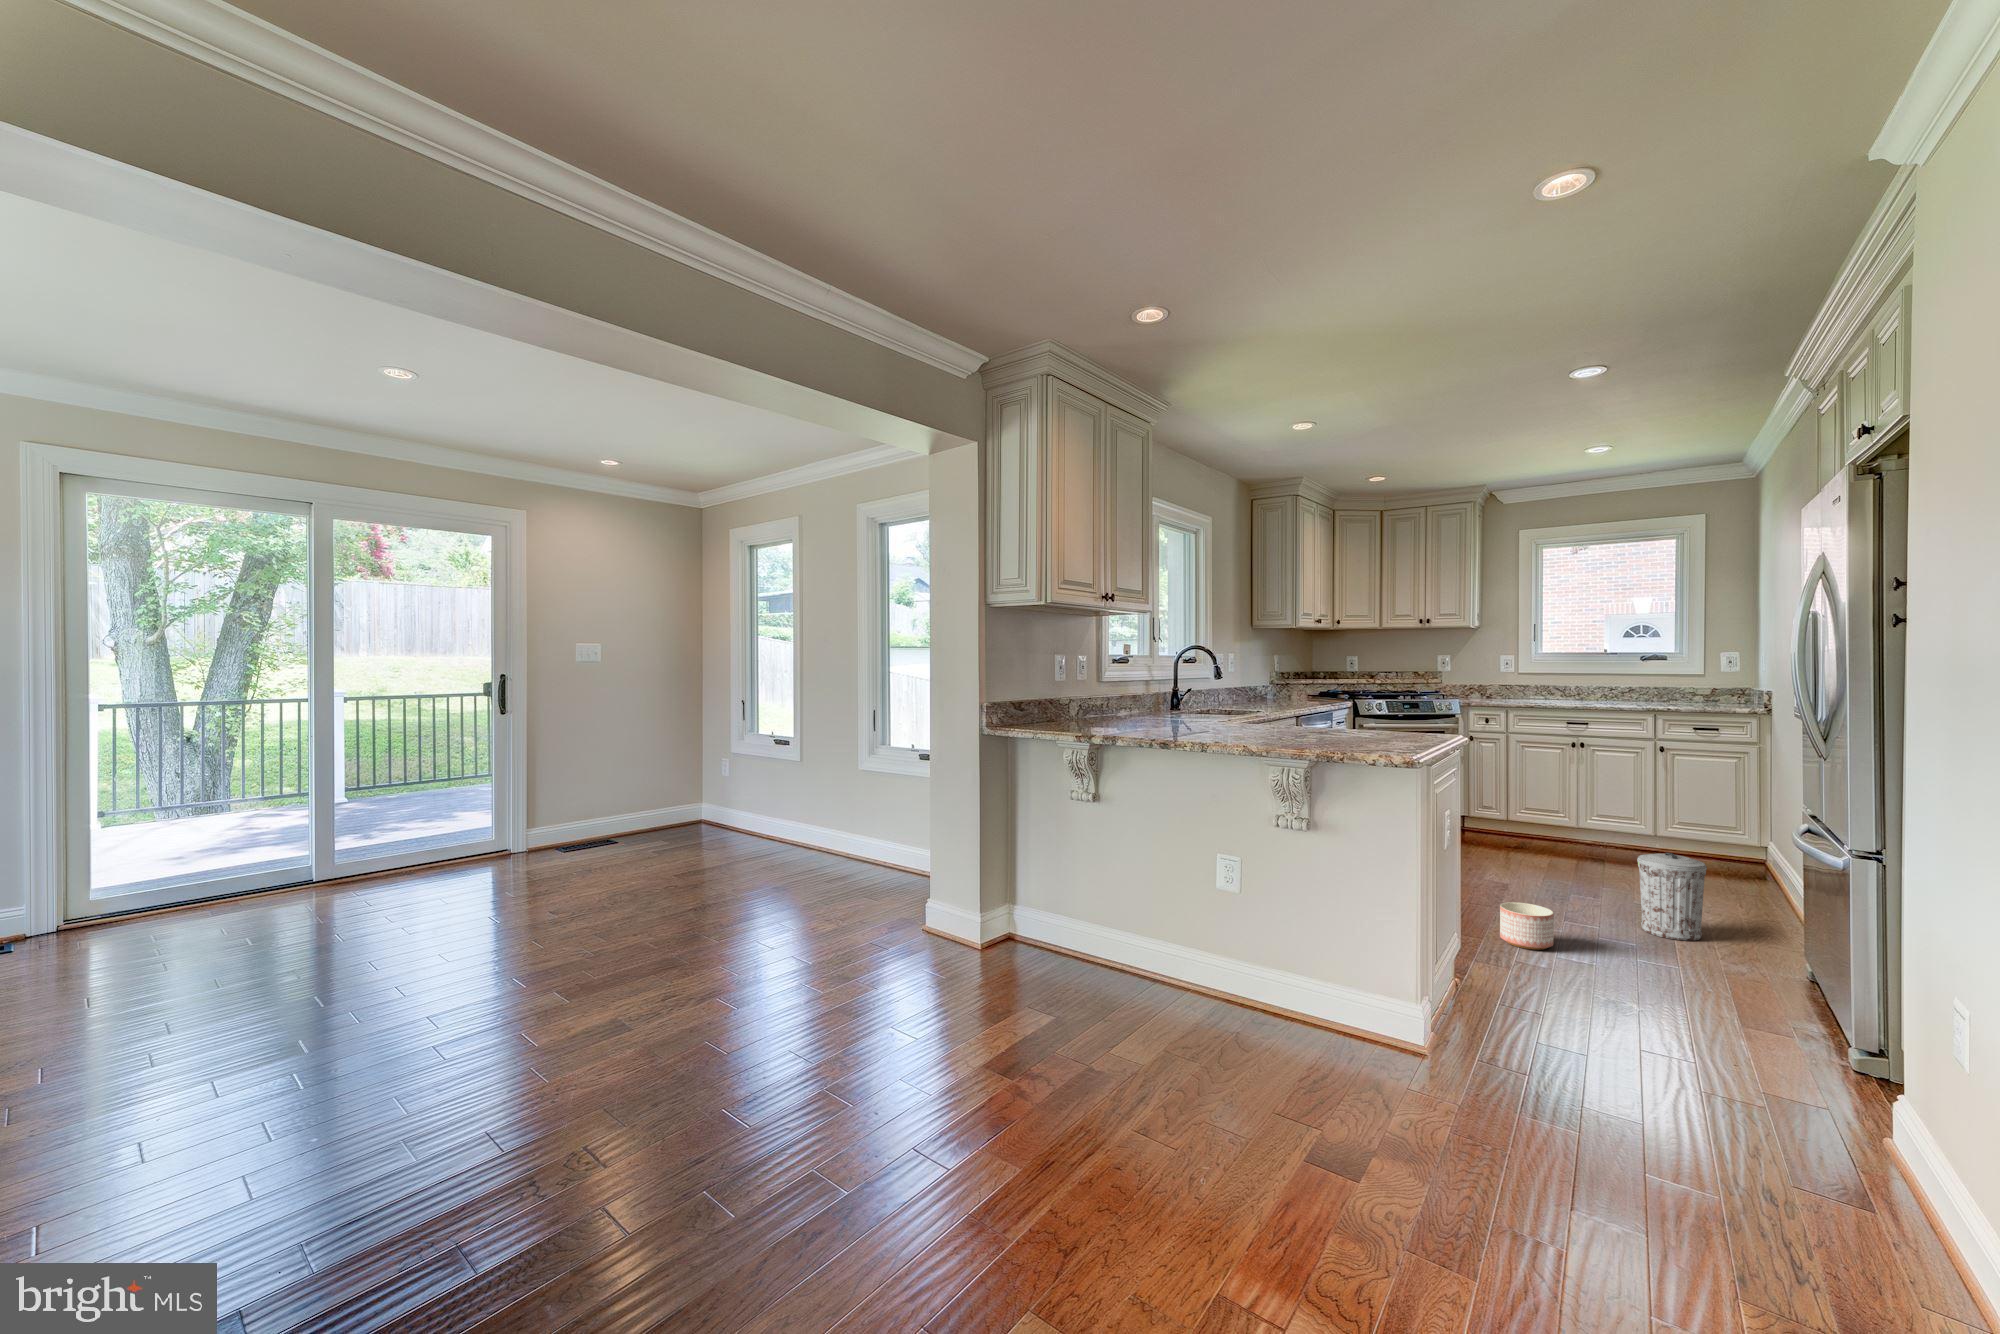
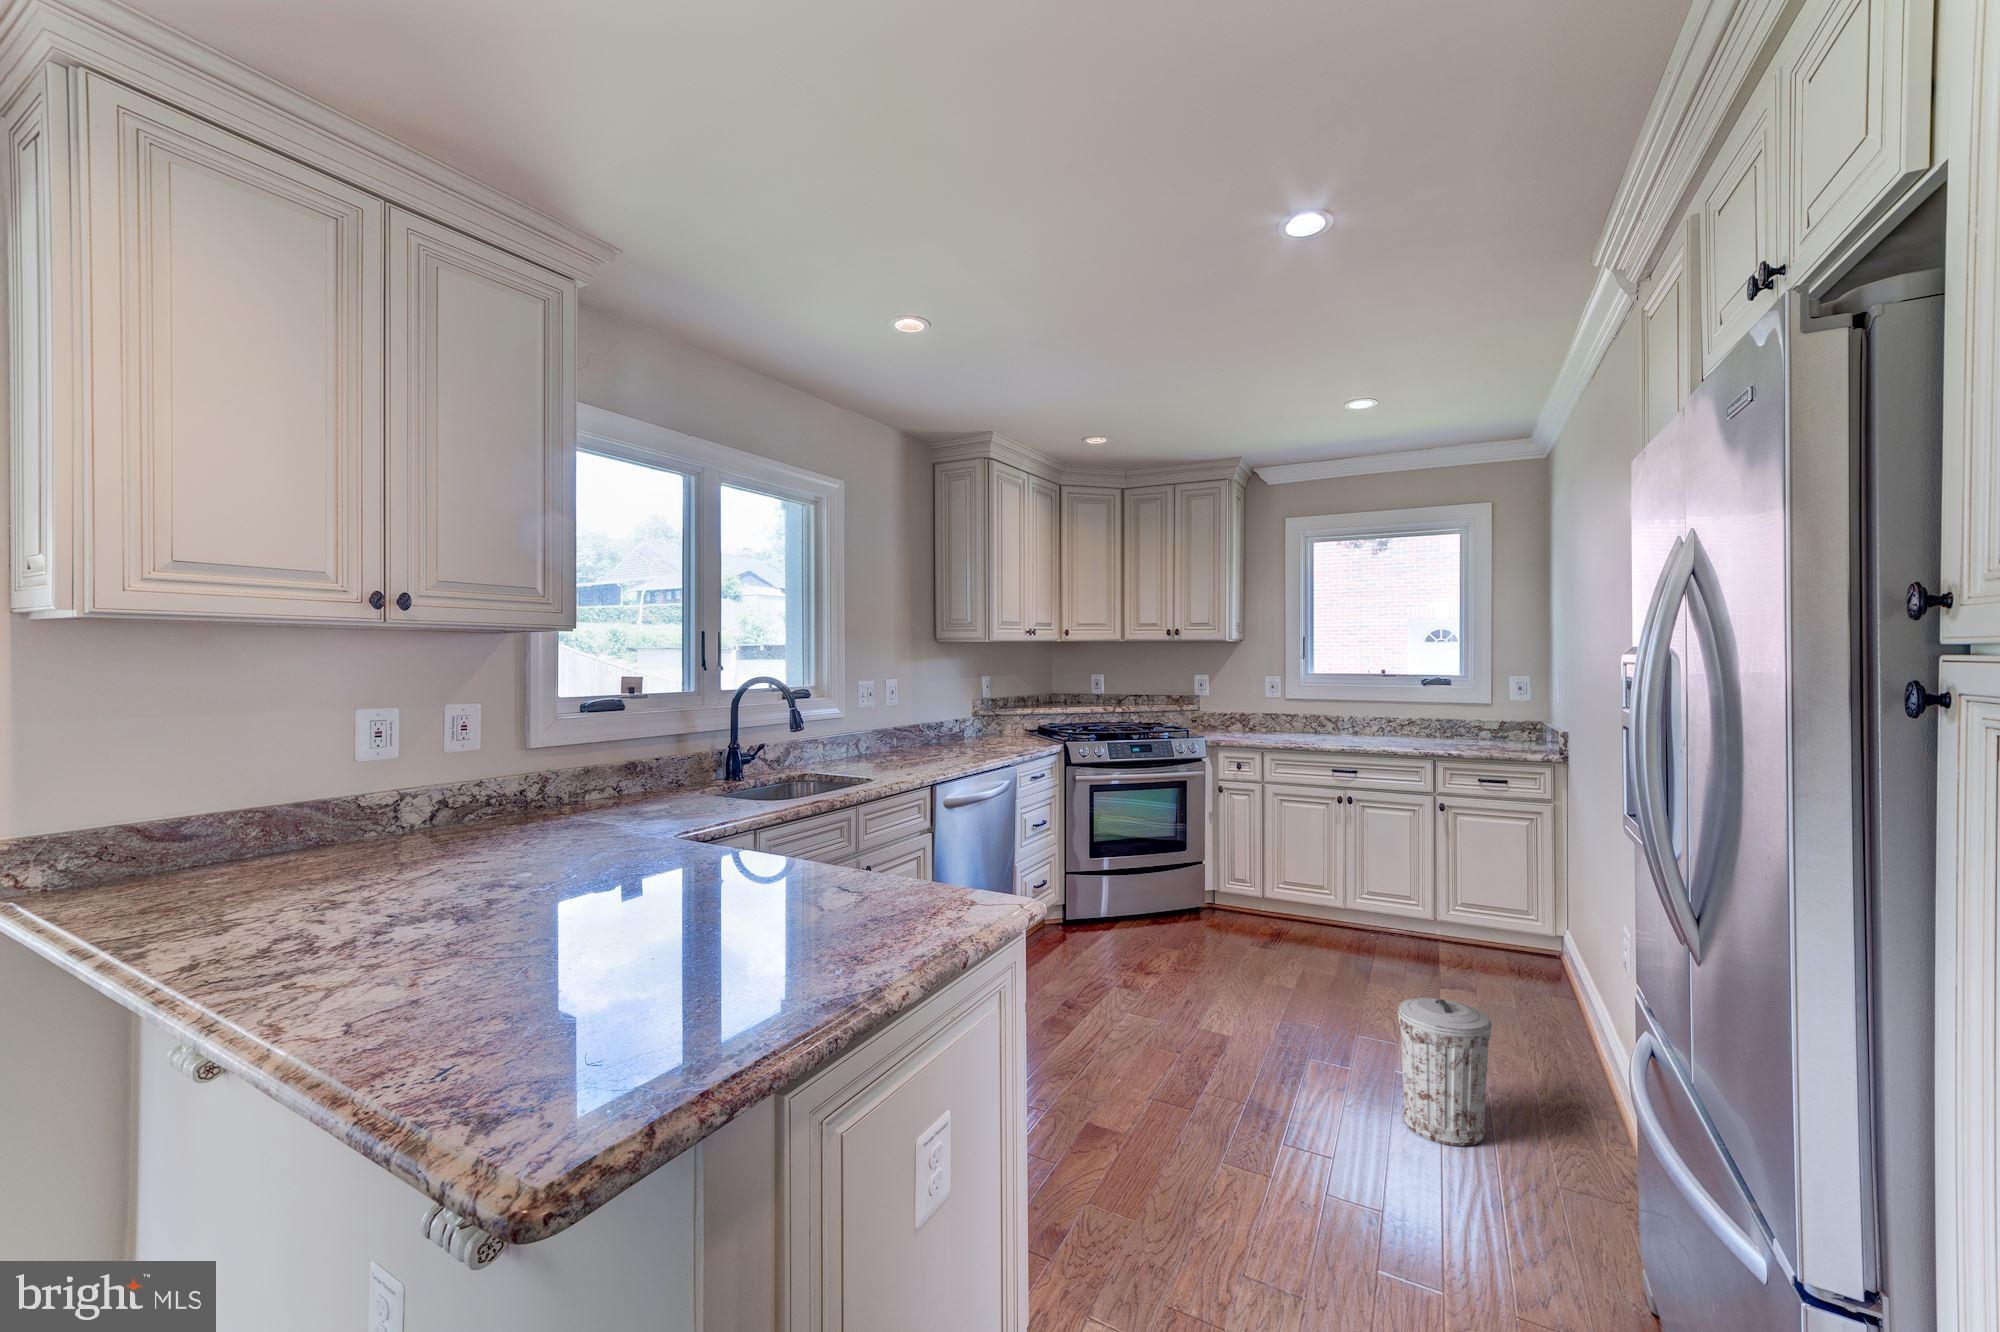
planter: present [1500,902,1554,950] -> none [1187,1105,1266,1200]

